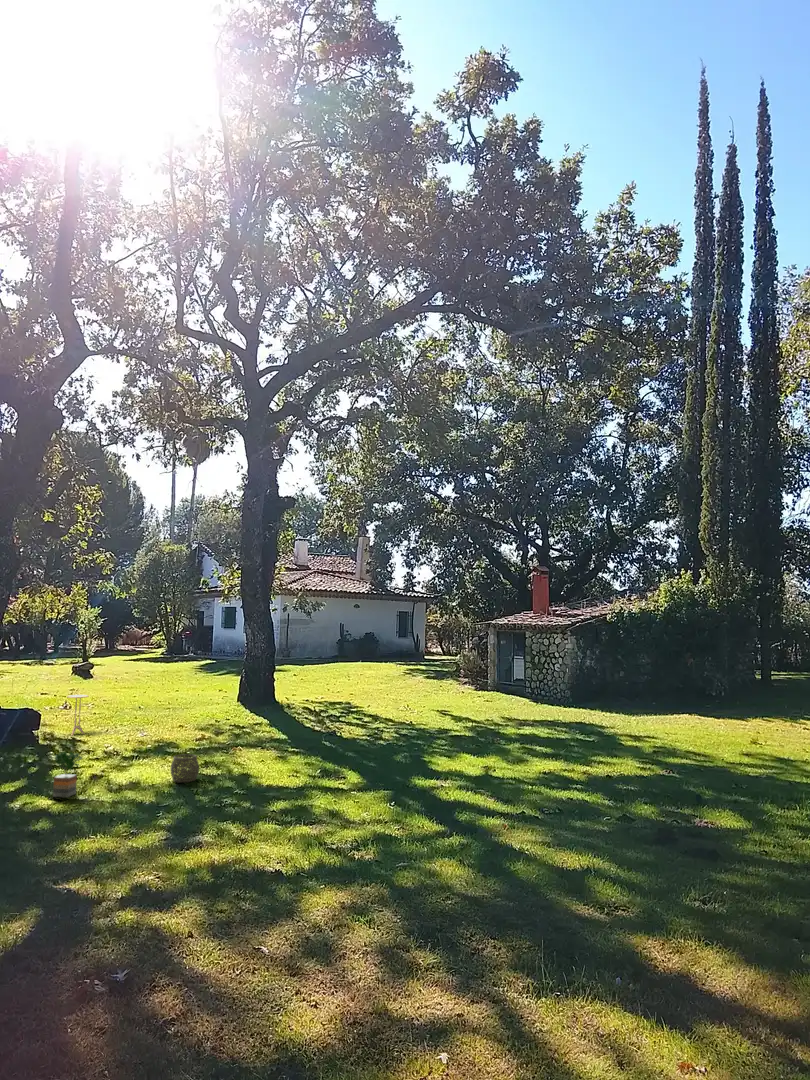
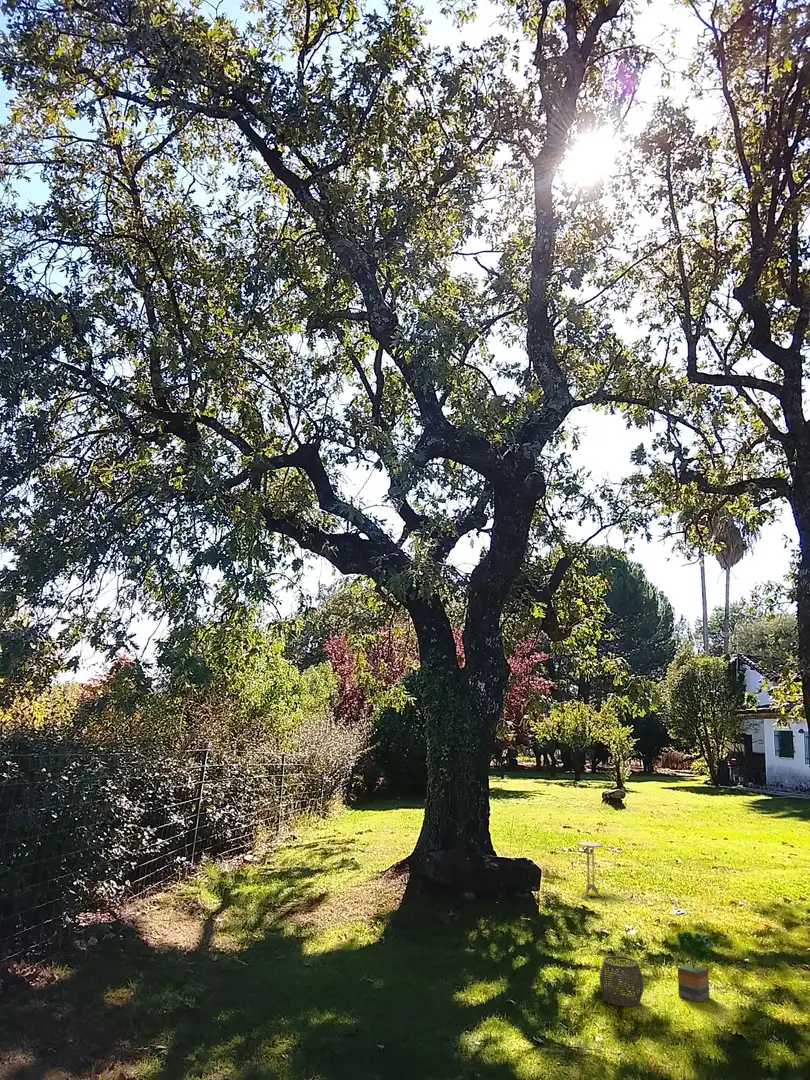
potted tree: present [53,752,82,797] -> present [676,932,714,1002]
woven basket: present [171,754,199,782] -> present [599,956,644,1007]

